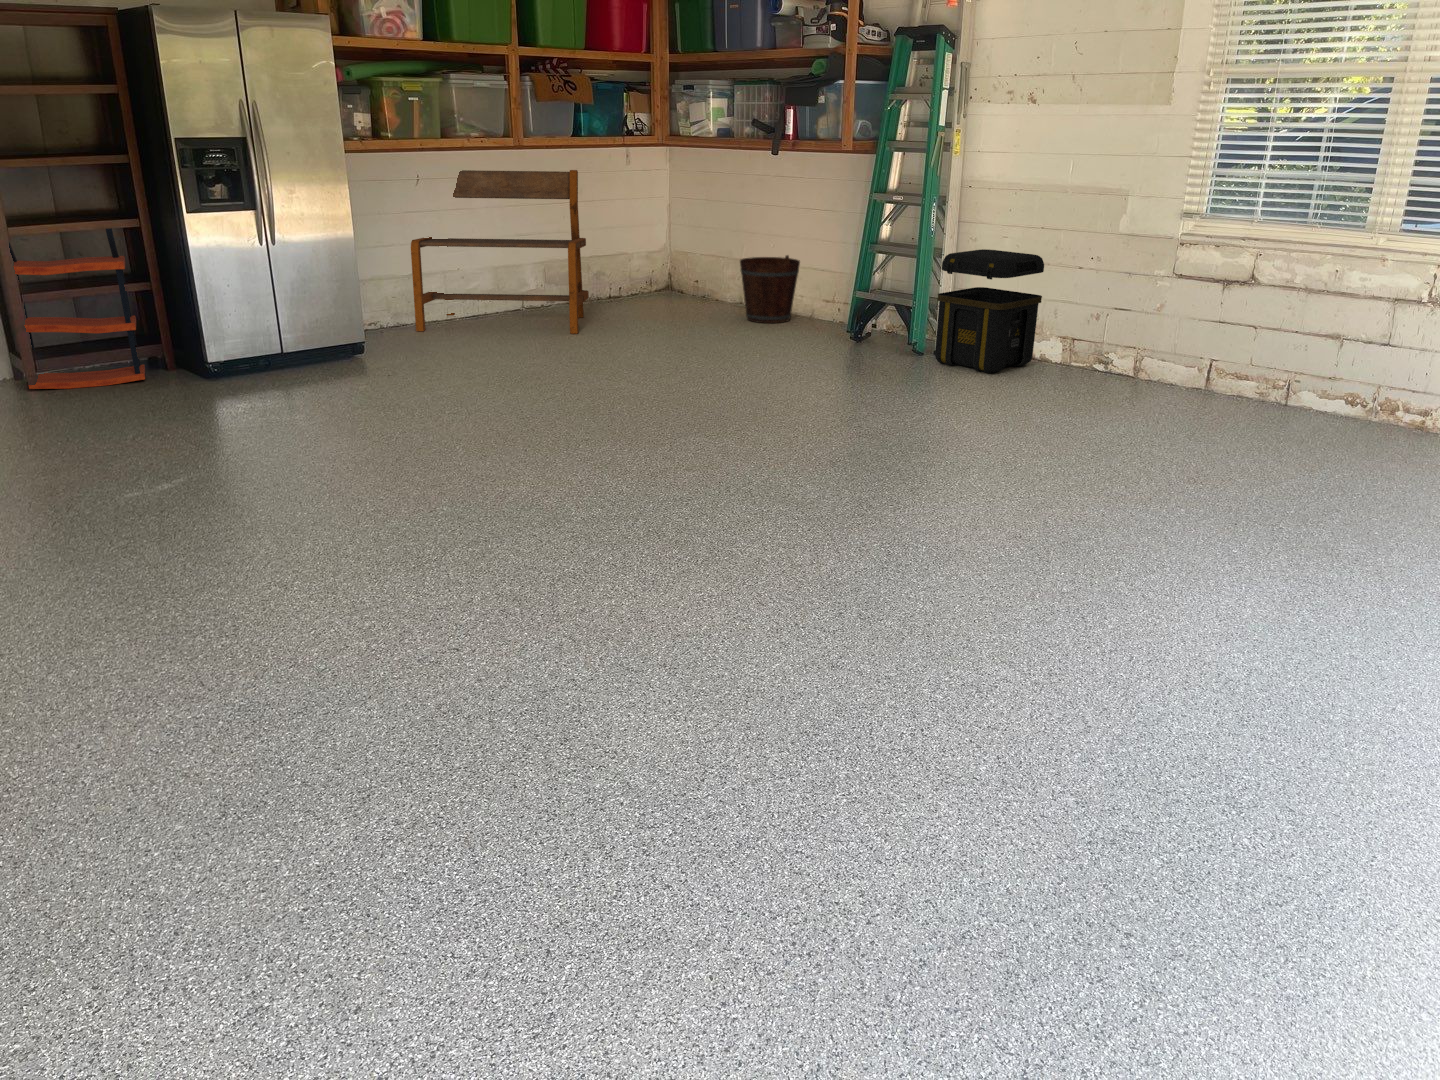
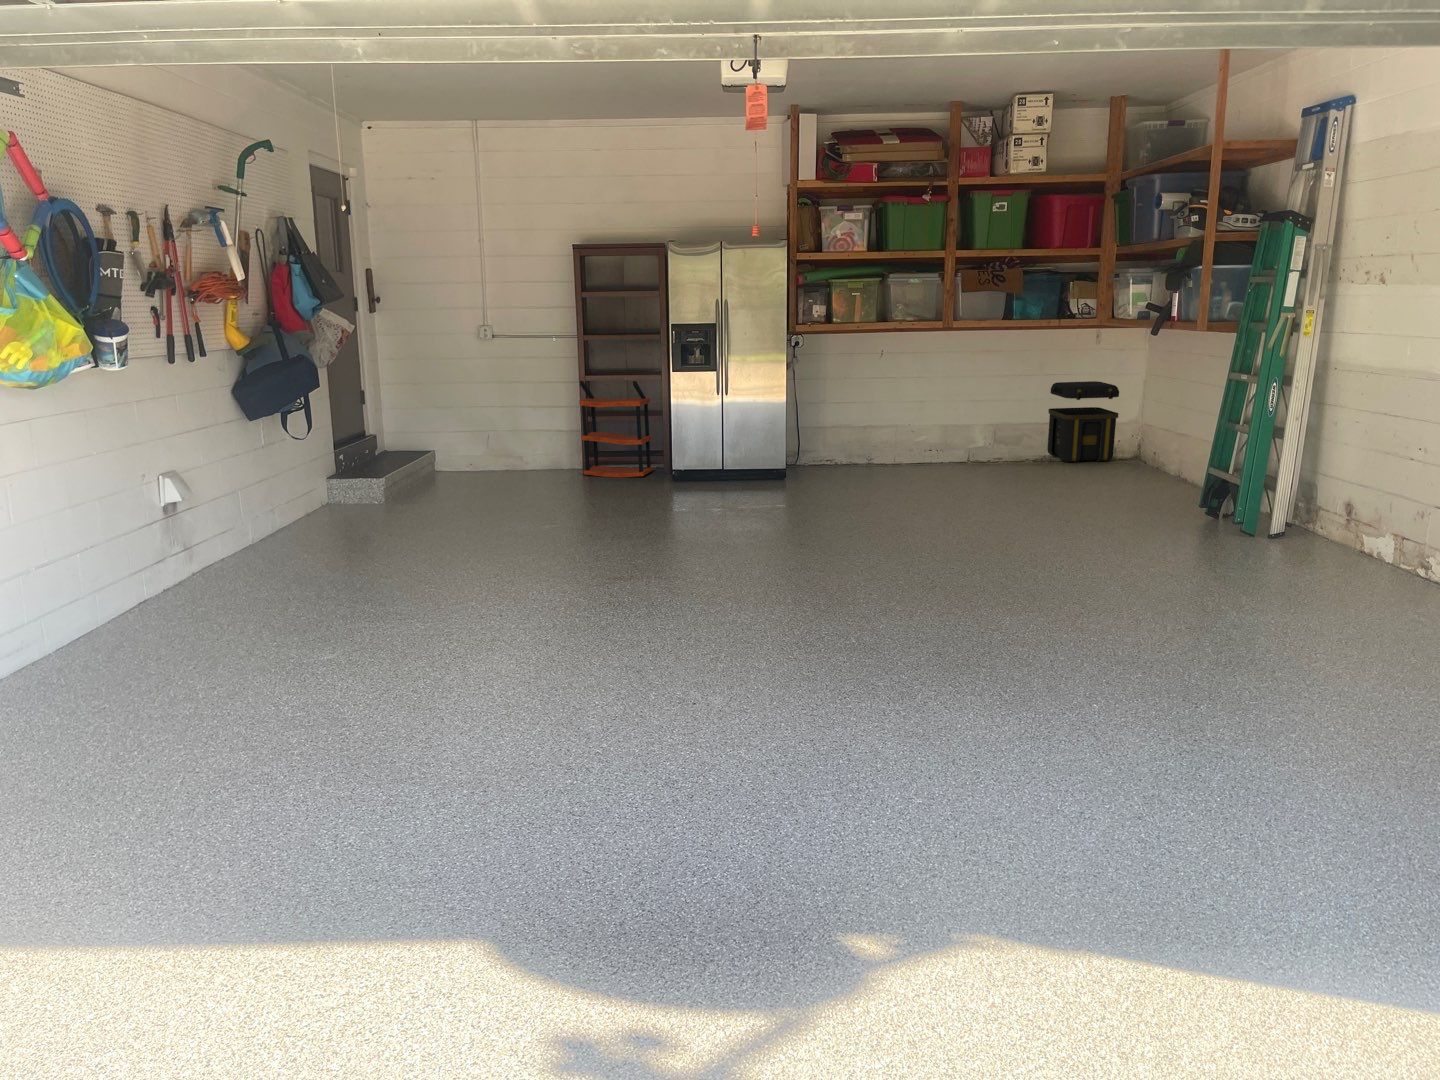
bench: present [411,170,589,334] -> none [852,343,998,478]
toolbox: present [935,249,1044,373] -> present [1048,381,1119,462]
bucket: present [740,255,800,323] -> none [1130,426,1192,488]

